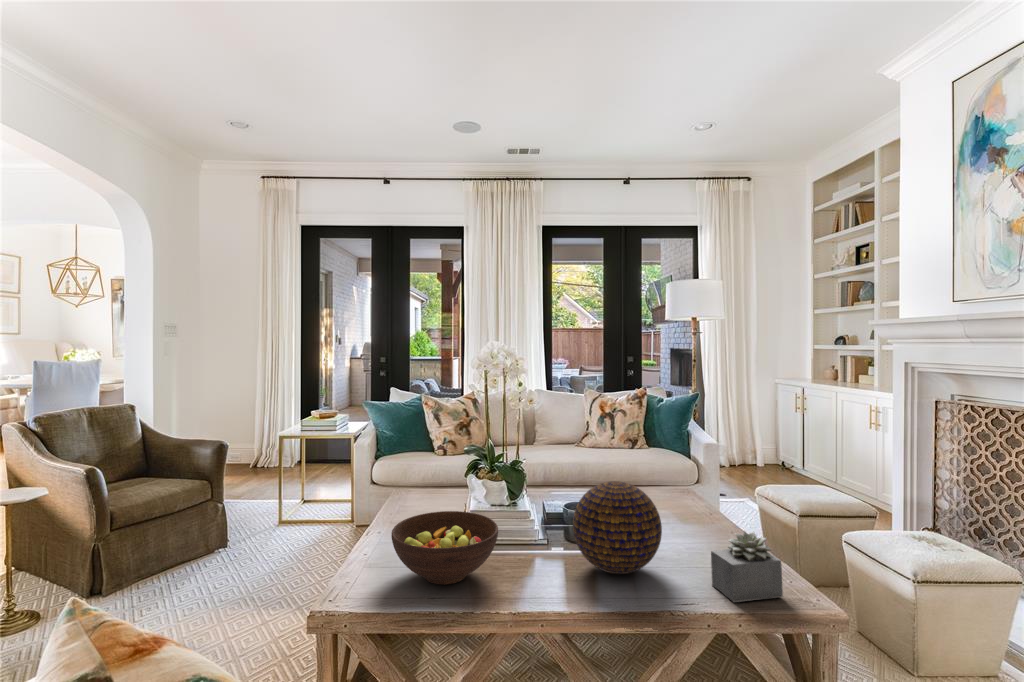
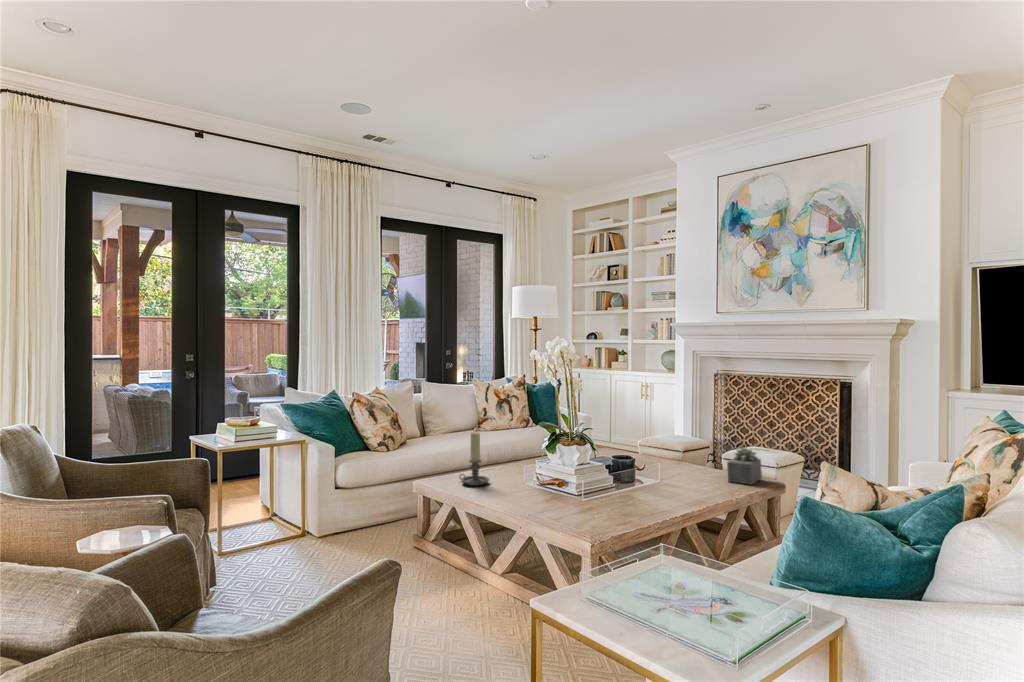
candle holder: none [411,447,442,508] -> present [459,432,489,486]
decorative orb: present [573,481,662,574] -> none [650,429,709,487]
fruit bowl: present [391,511,498,585] -> none [574,465,652,513]

